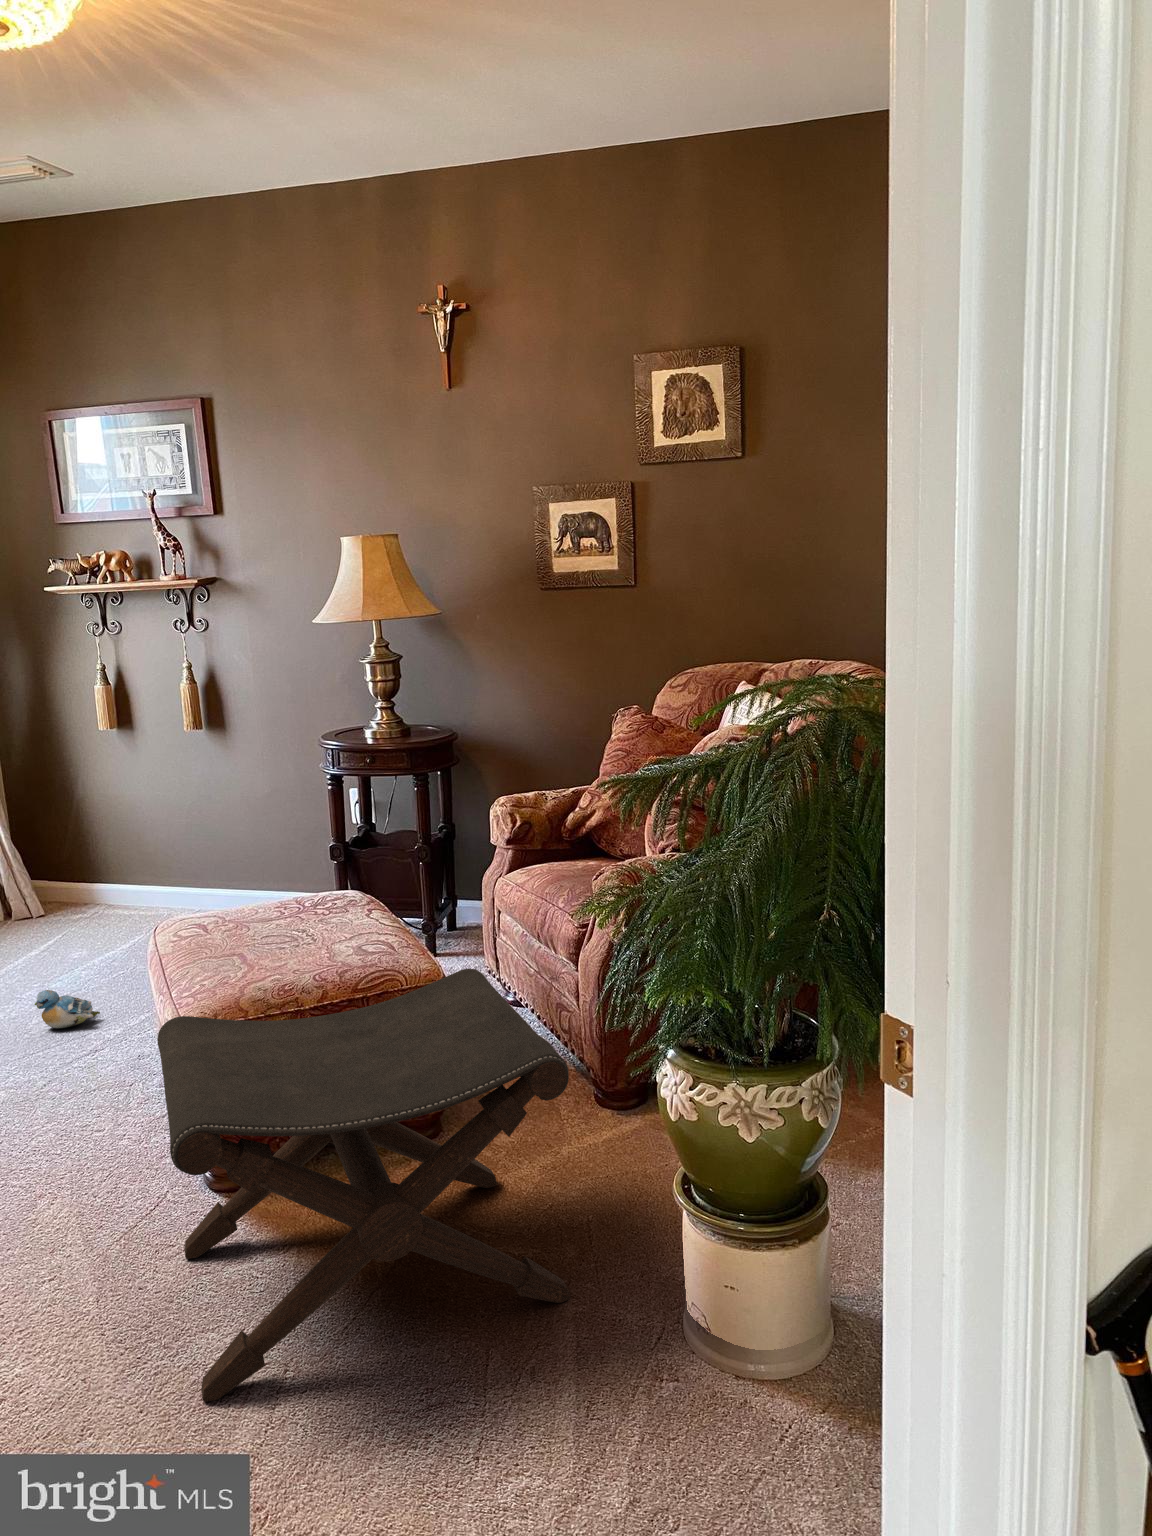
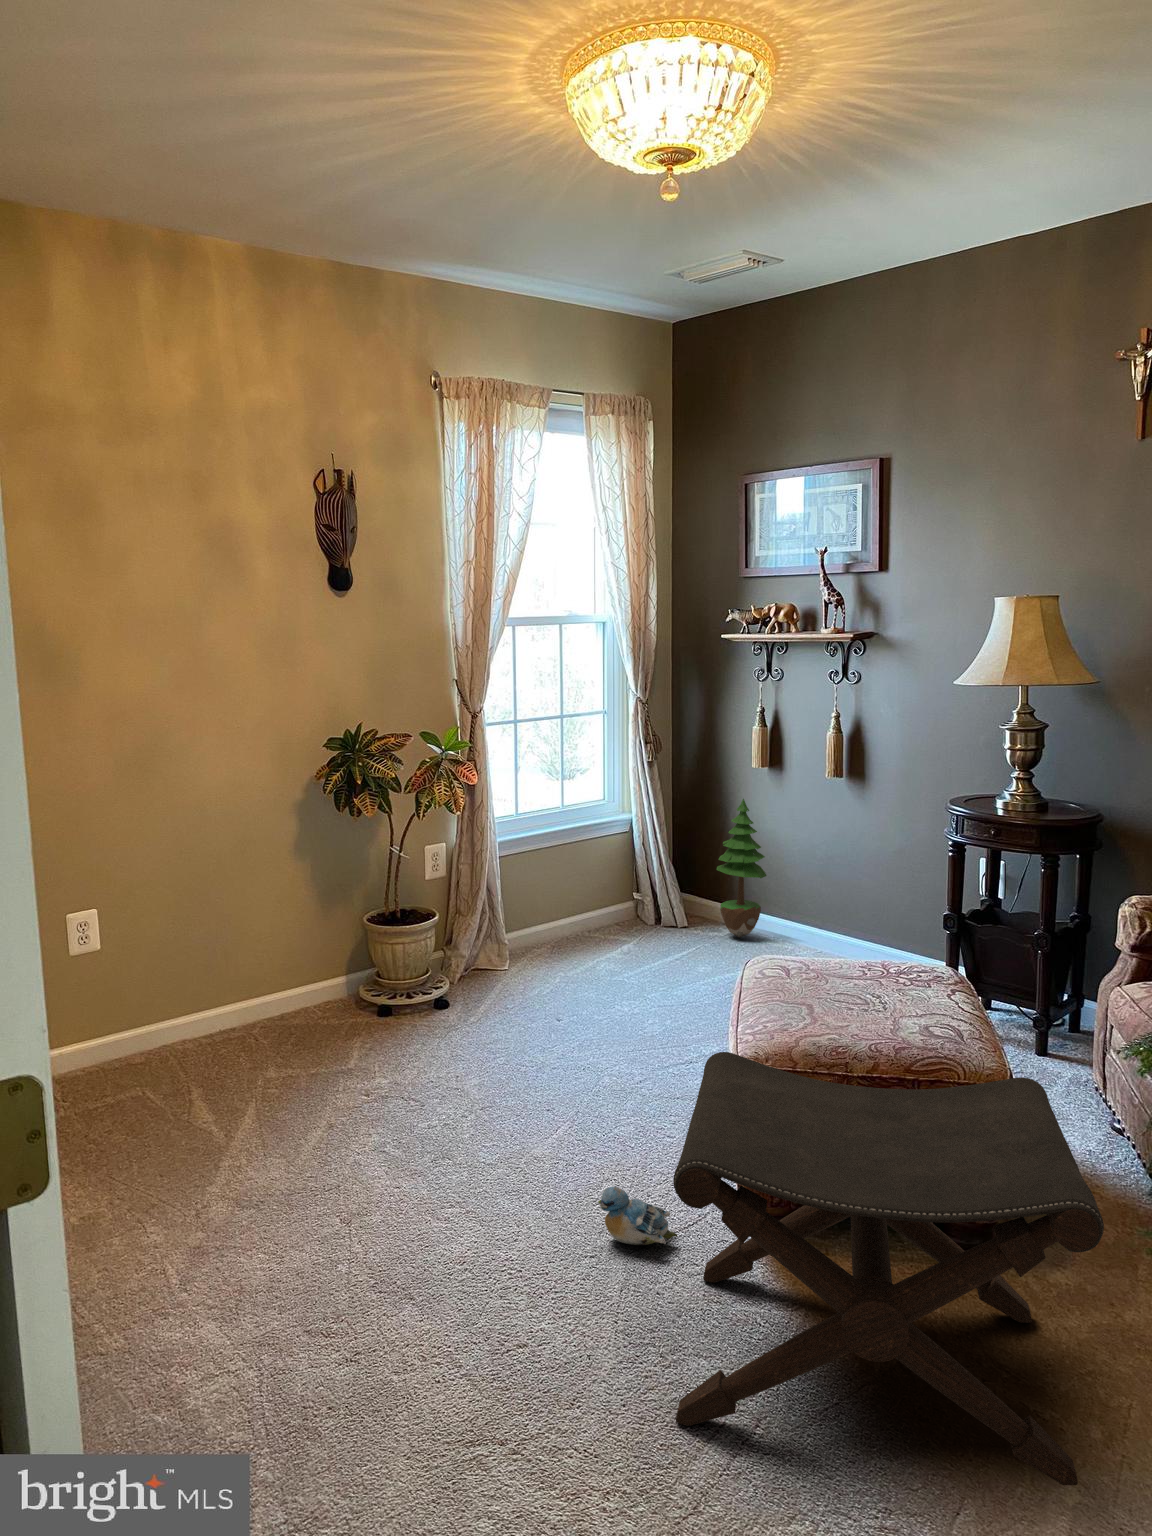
potted tree: none [72,764,132,915] -> present [716,799,767,938]
plush toy: present [35,990,100,1028] -> present [598,1187,677,1245]

